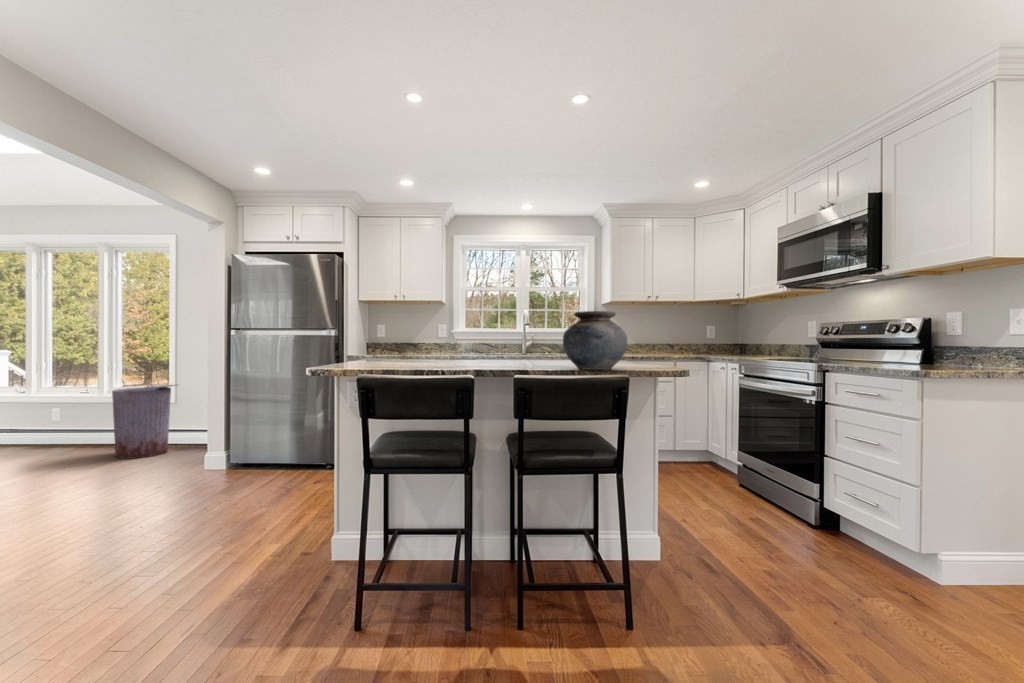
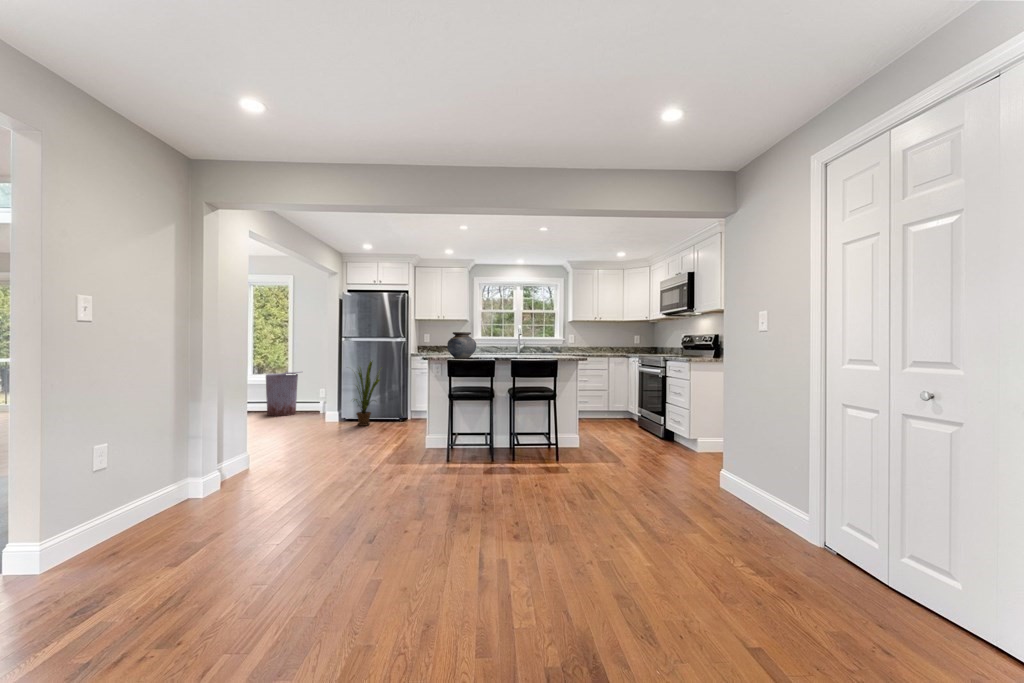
vase: present [563,311,627,370] -> present [447,332,476,358]
house plant: none [225,363,294,484] -> present [354,361,380,426]

